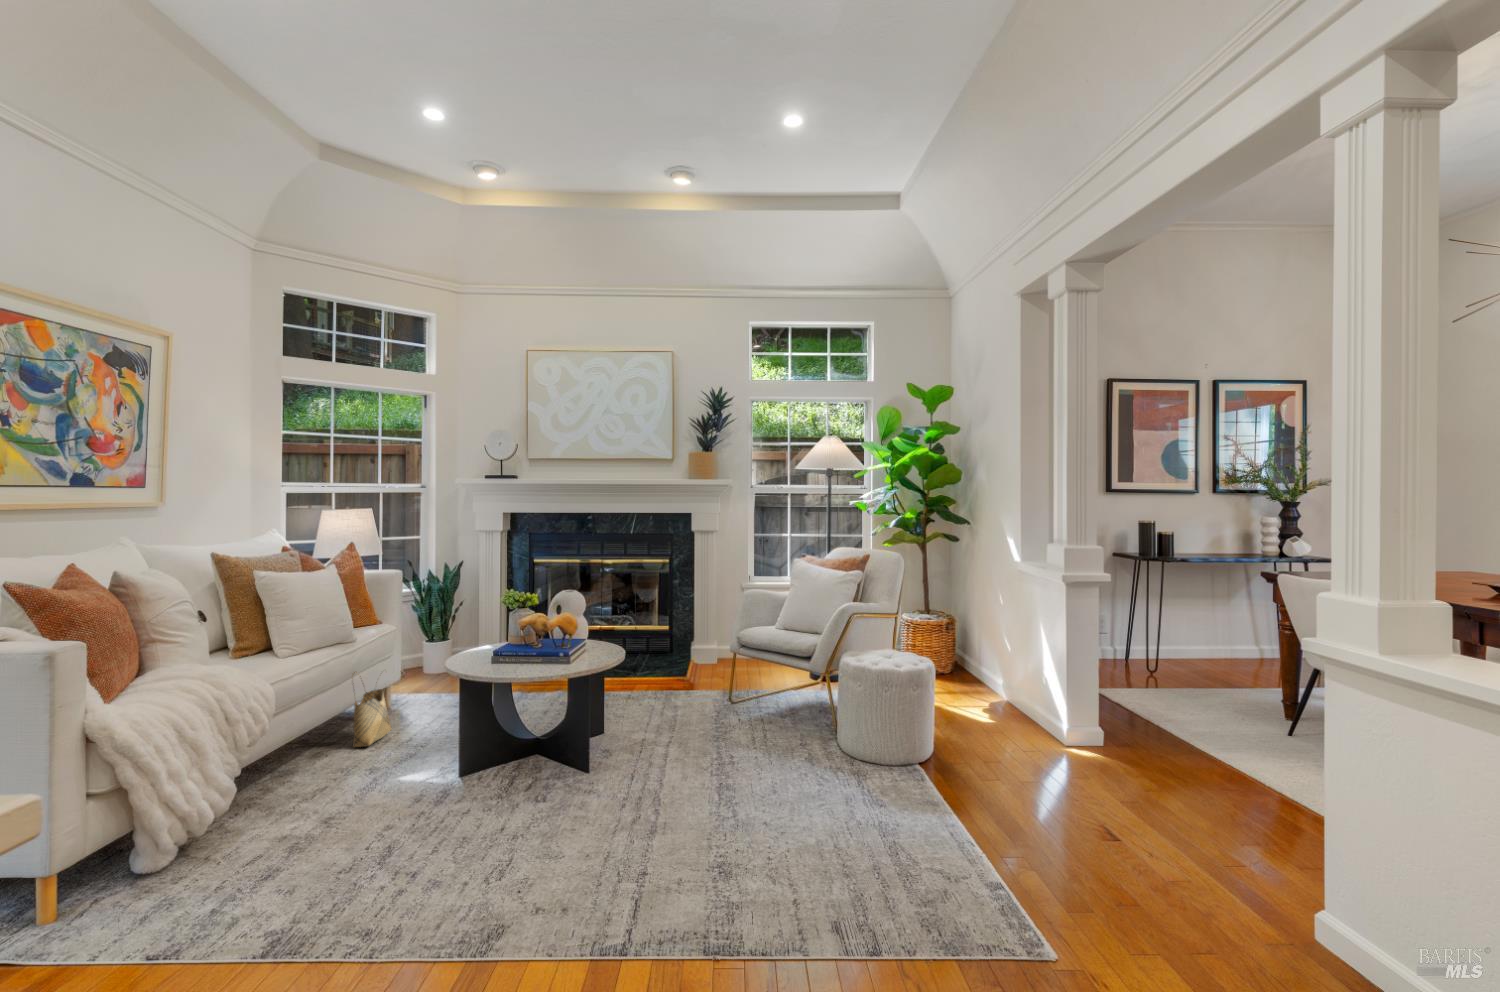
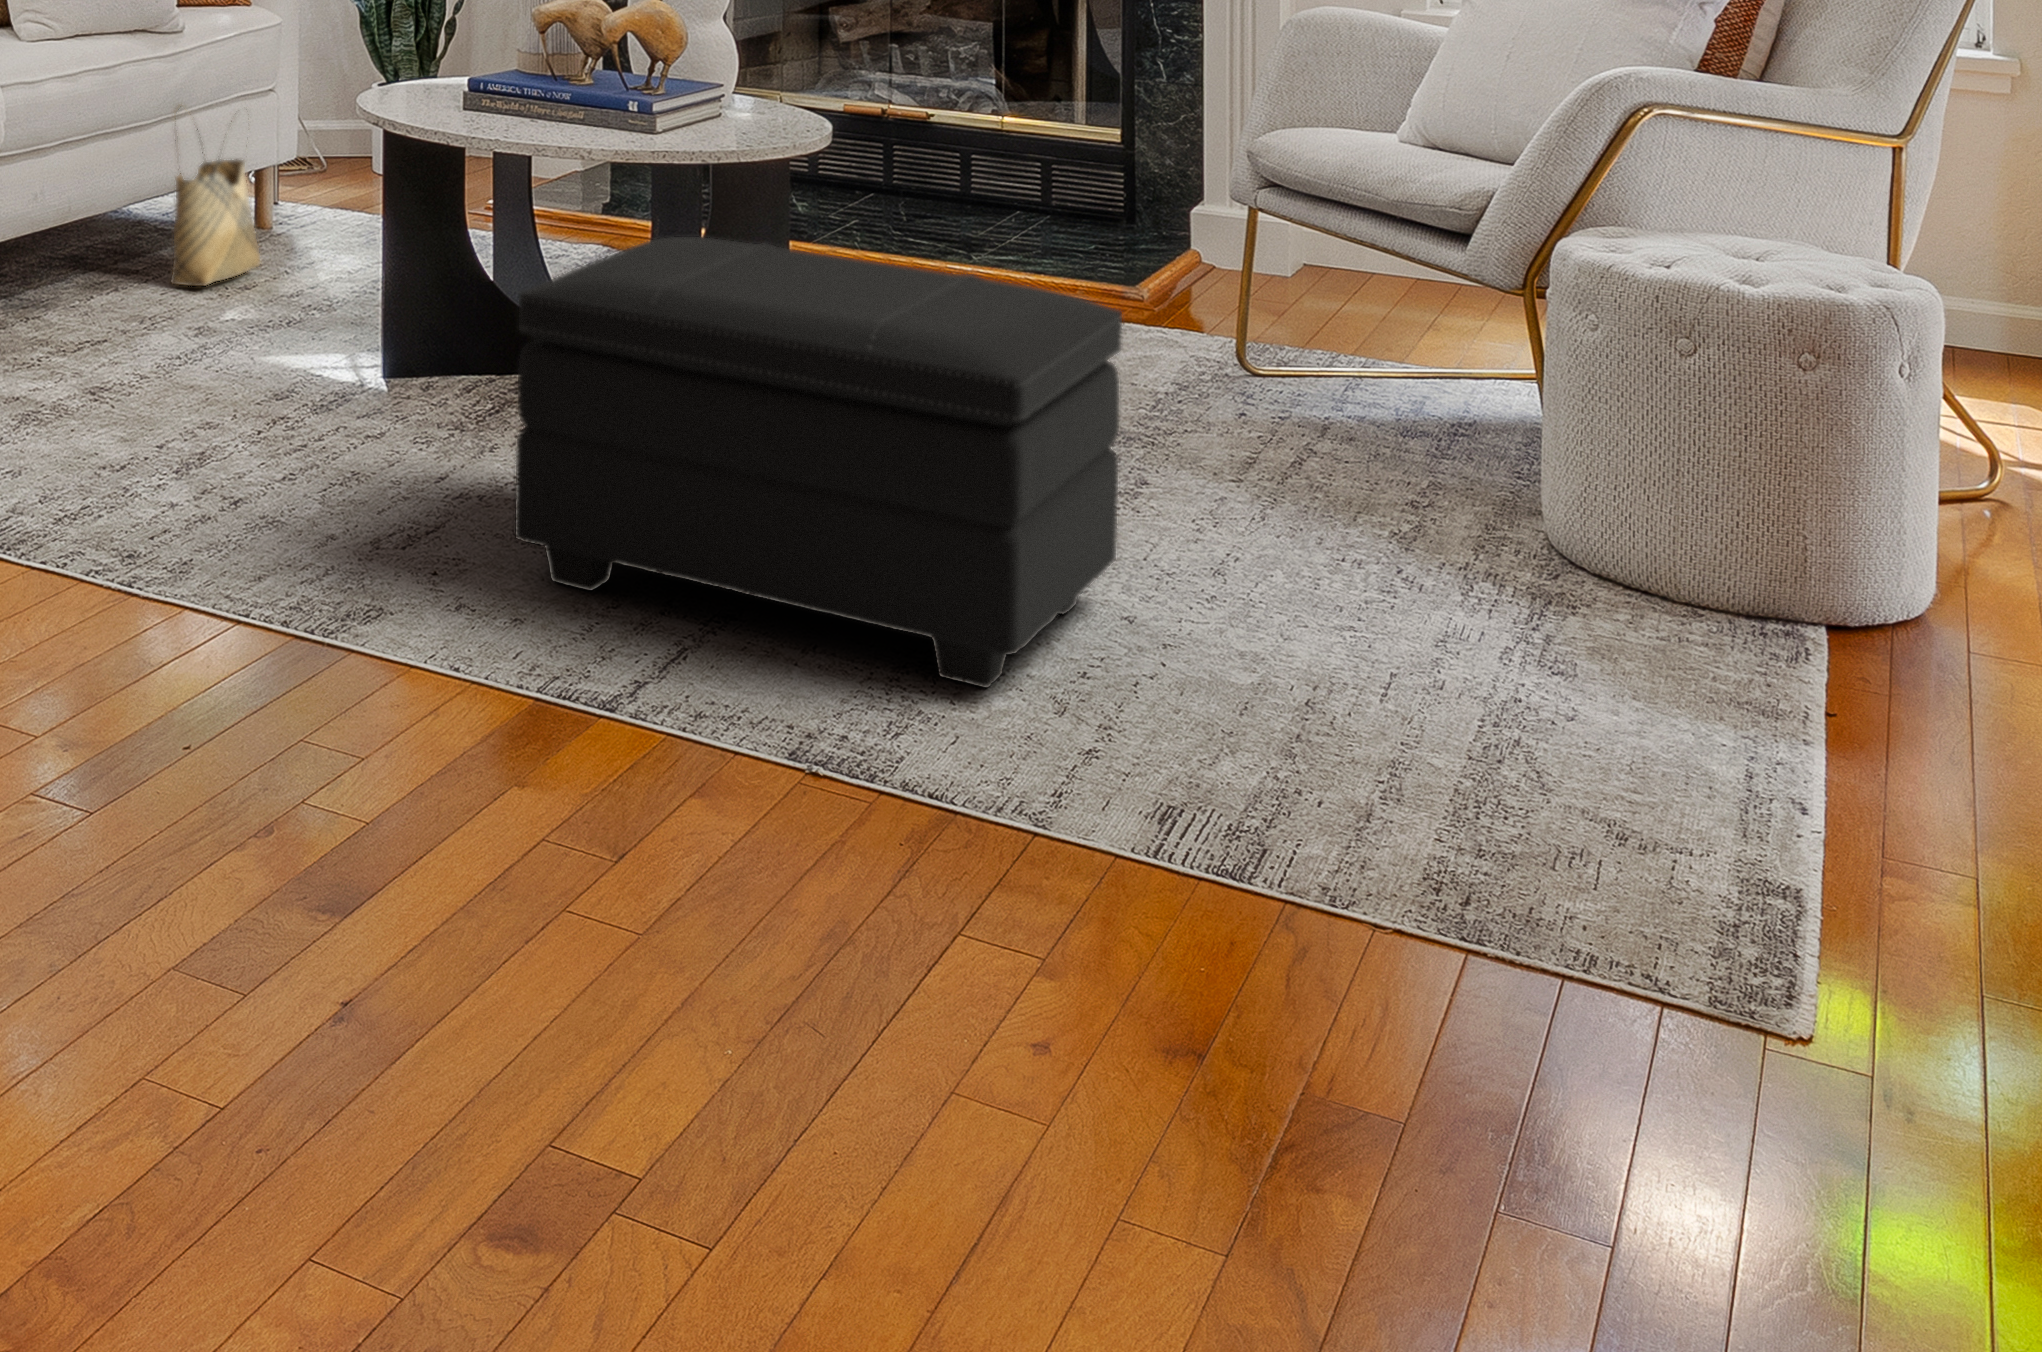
footstool: none [545,714,753,881] -> present [515,237,1122,688]

